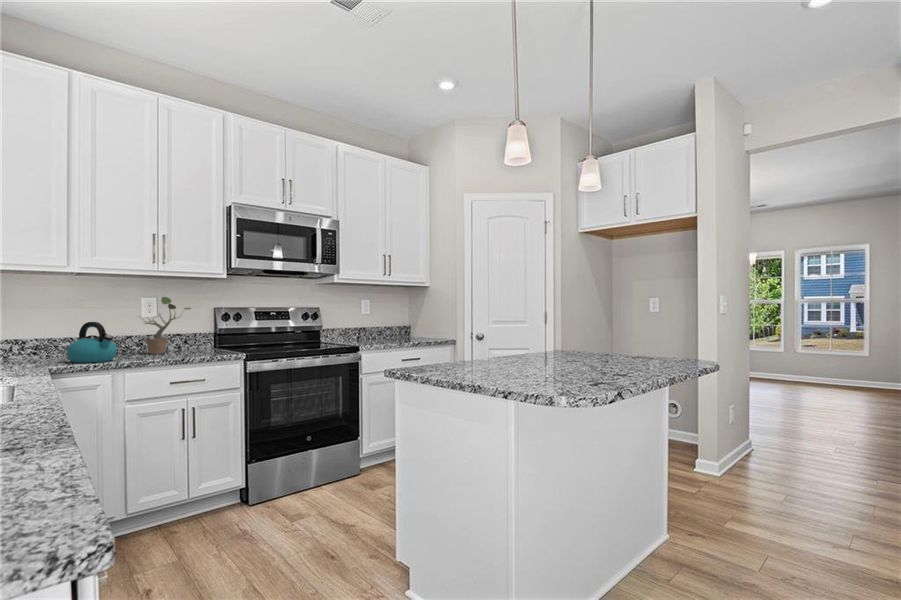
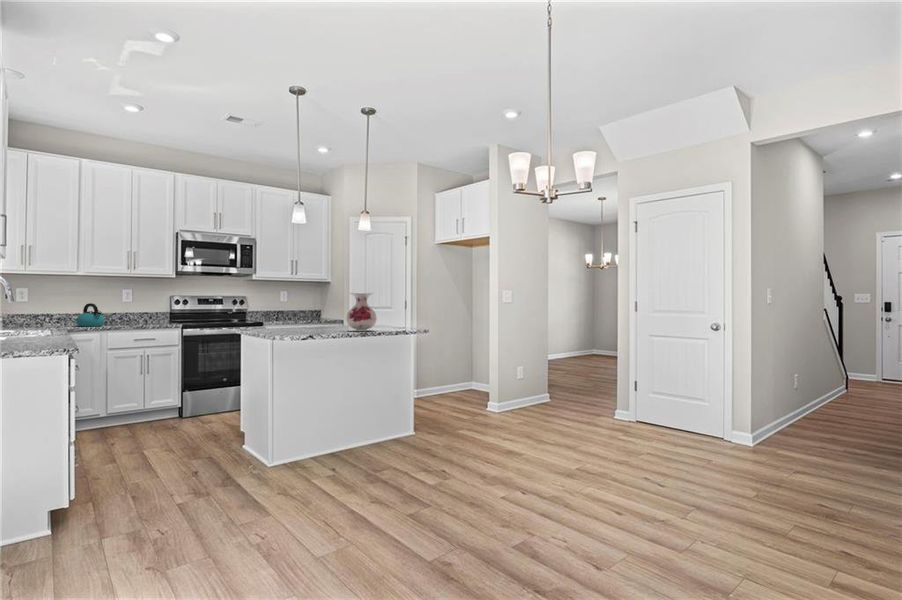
potted plant: present [145,297,191,354] -> none [114,288,153,324]
vase: none [608,298,668,371] -> present [347,293,376,331]

